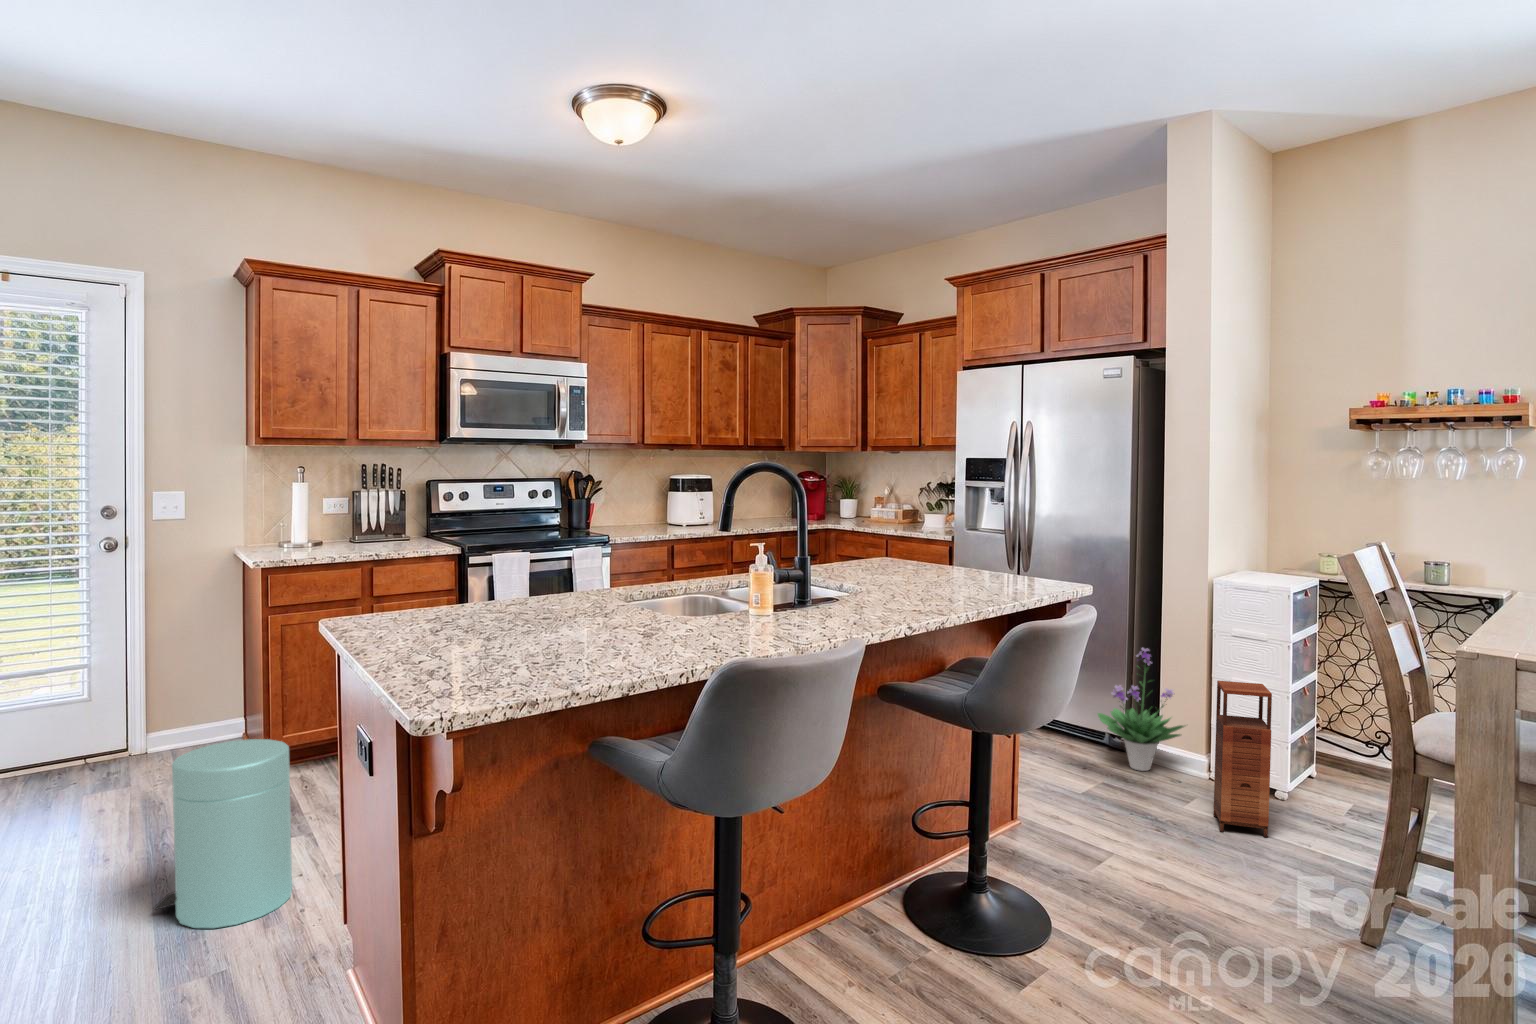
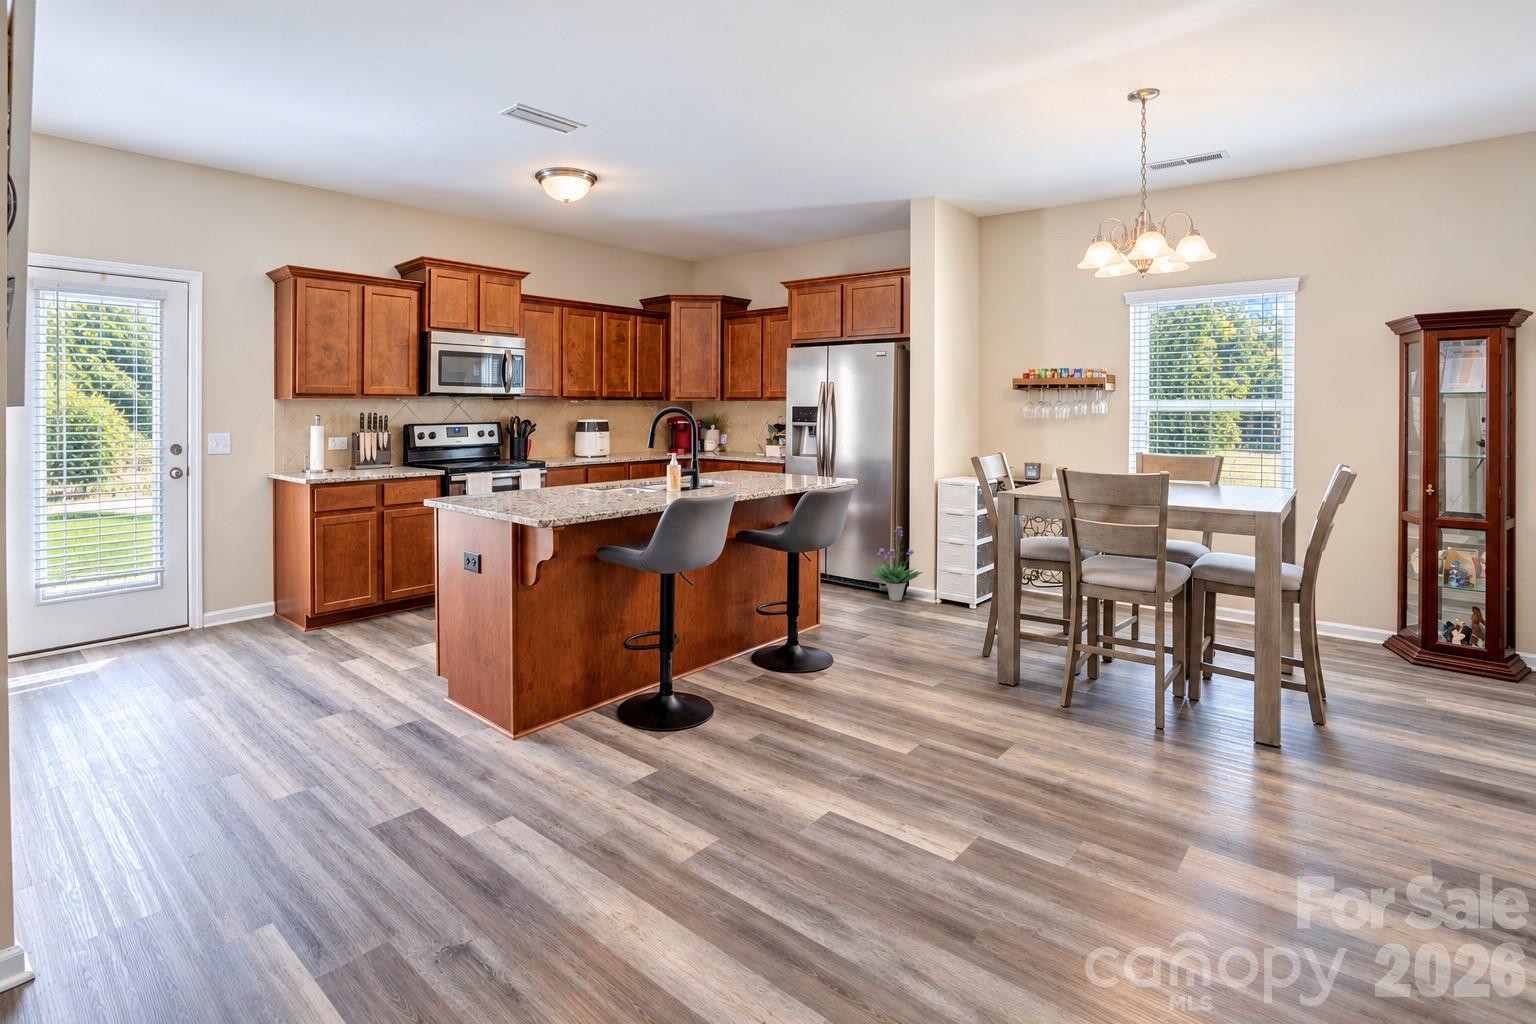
storage cabinet: present [1213,681,1272,837] -> none [929,538,956,623]
trash can: present [153,739,292,928] -> none [311,579,390,682]

